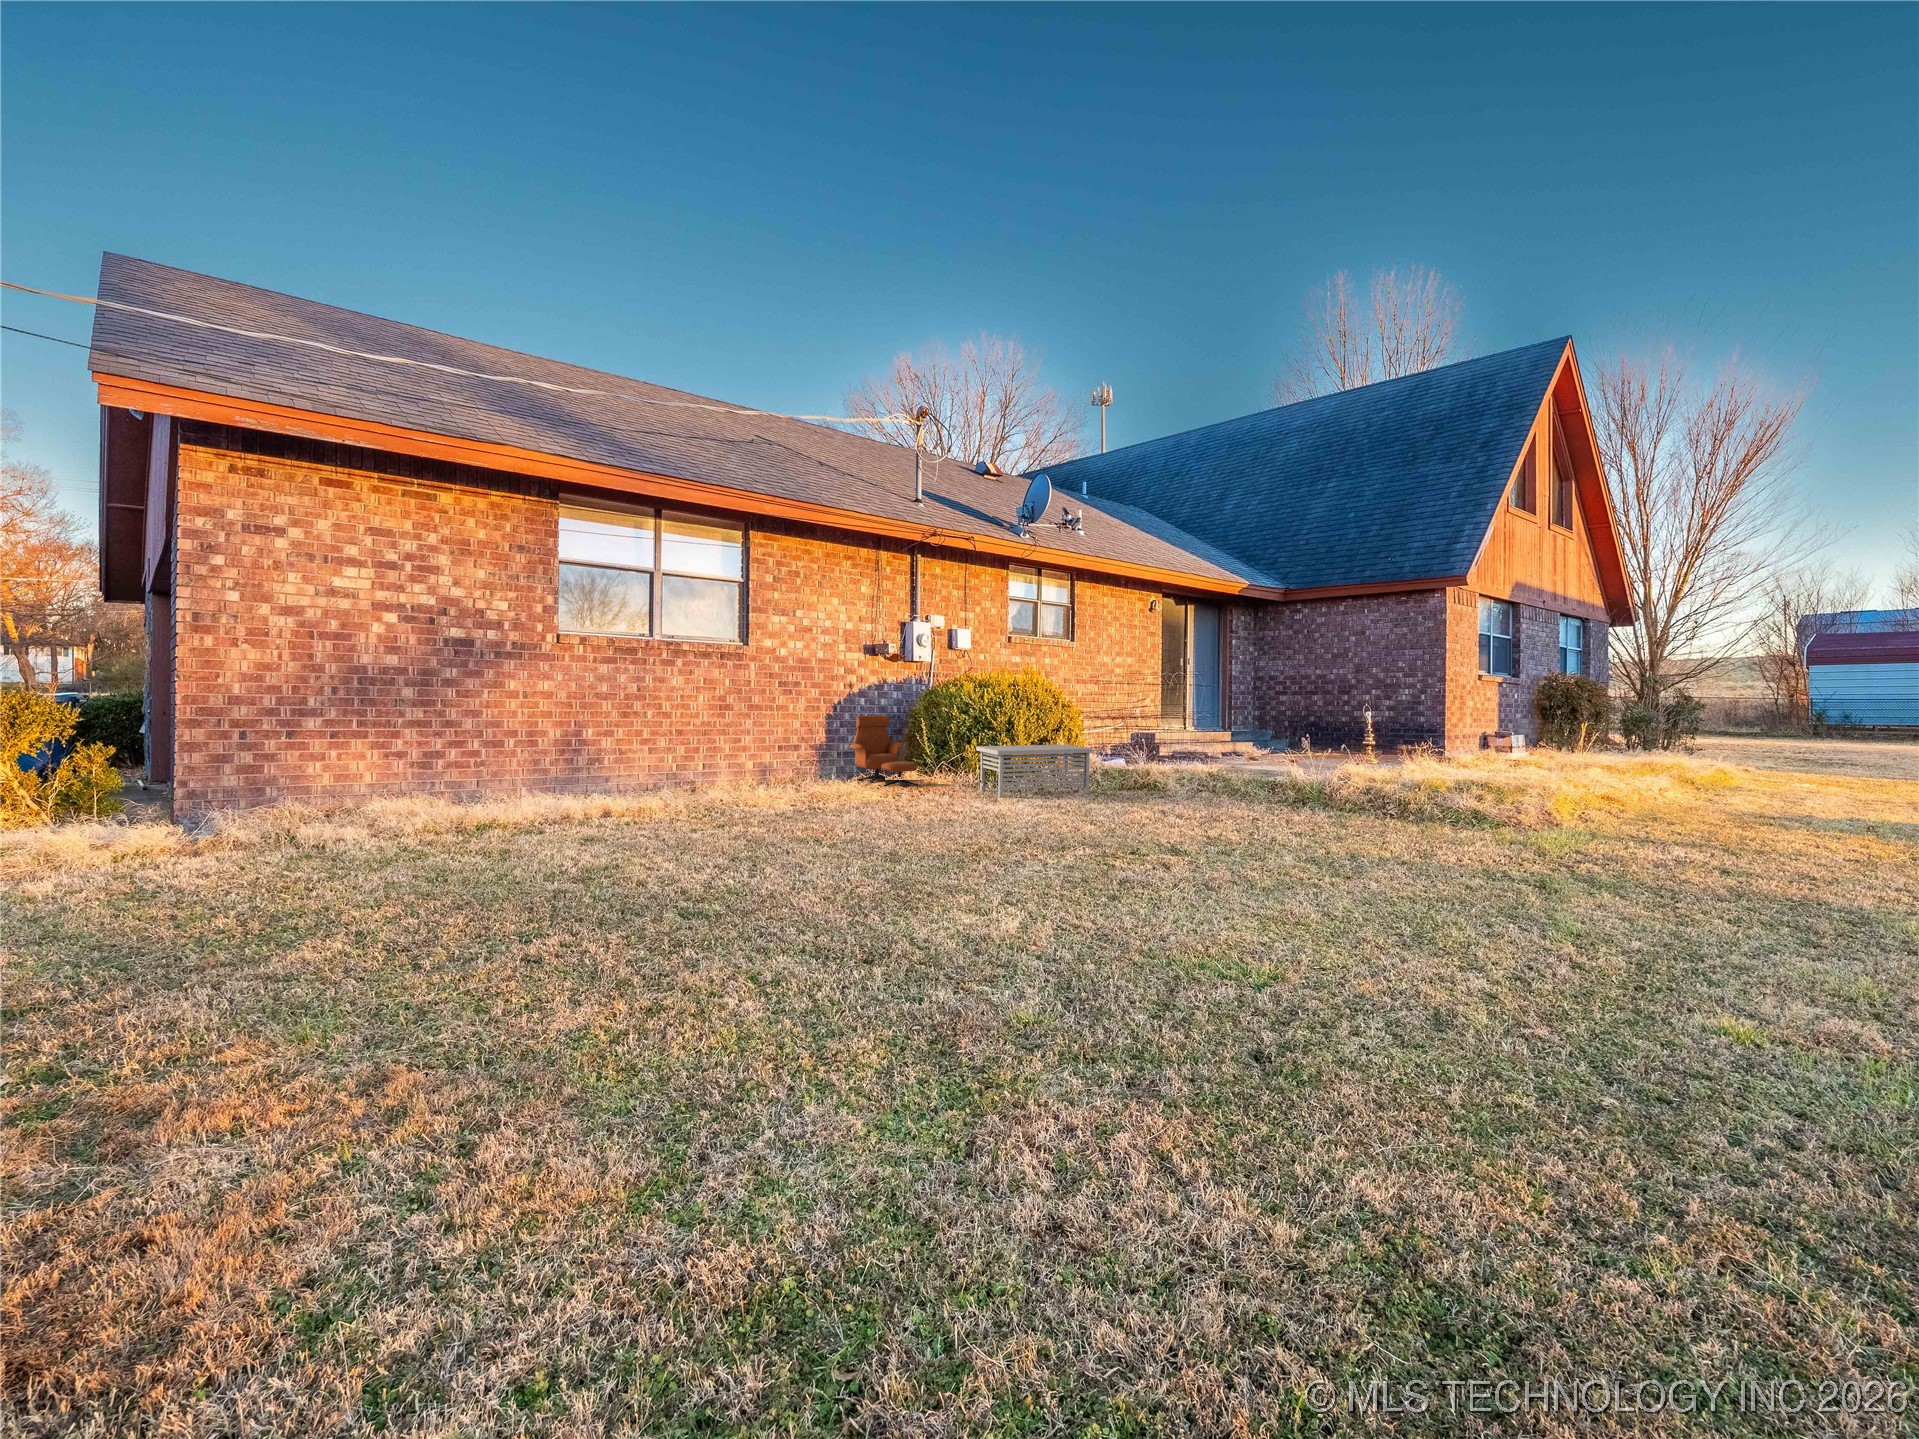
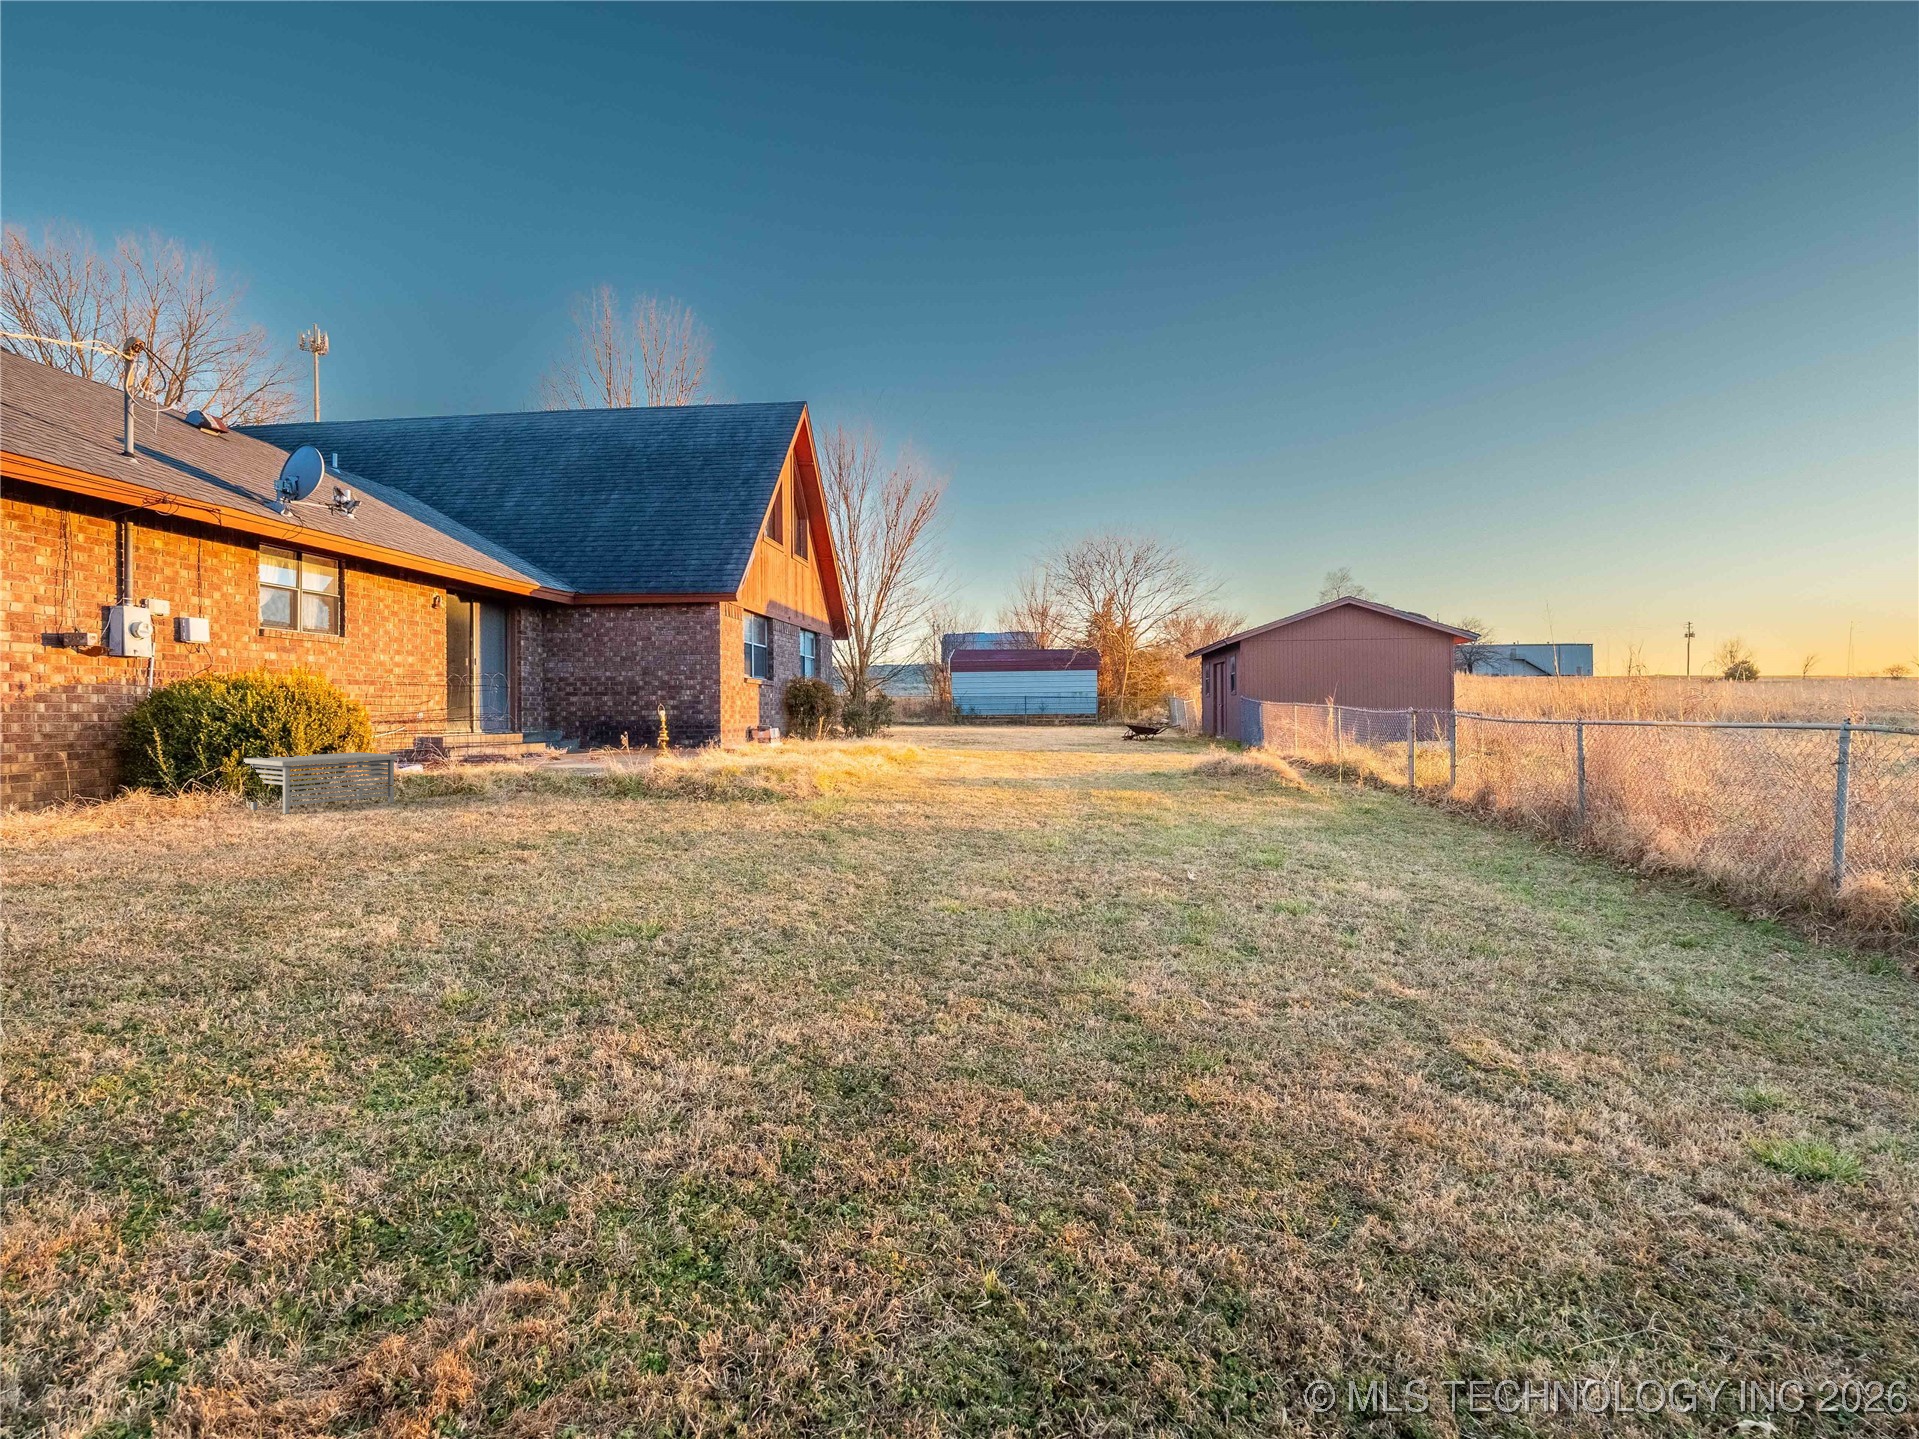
lounge chair: present [850,715,918,787] -> none [26,725,150,815]

